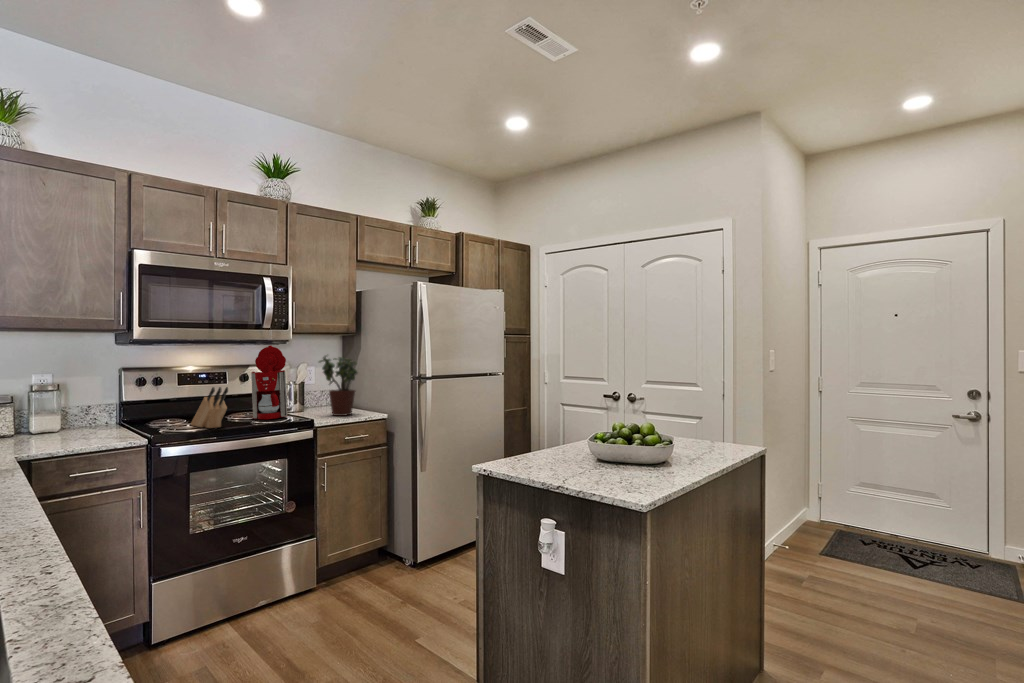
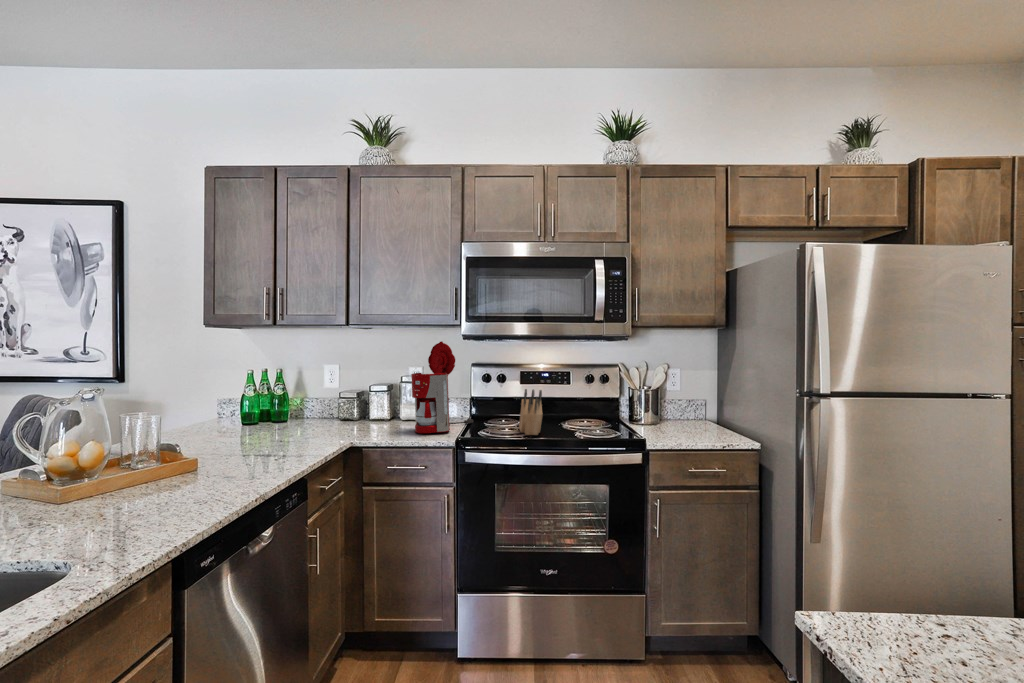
coffee maker: present [245,345,287,419] -> present [411,341,473,433]
potted plant: present [319,356,357,416] -> none [662,354,716,438]

